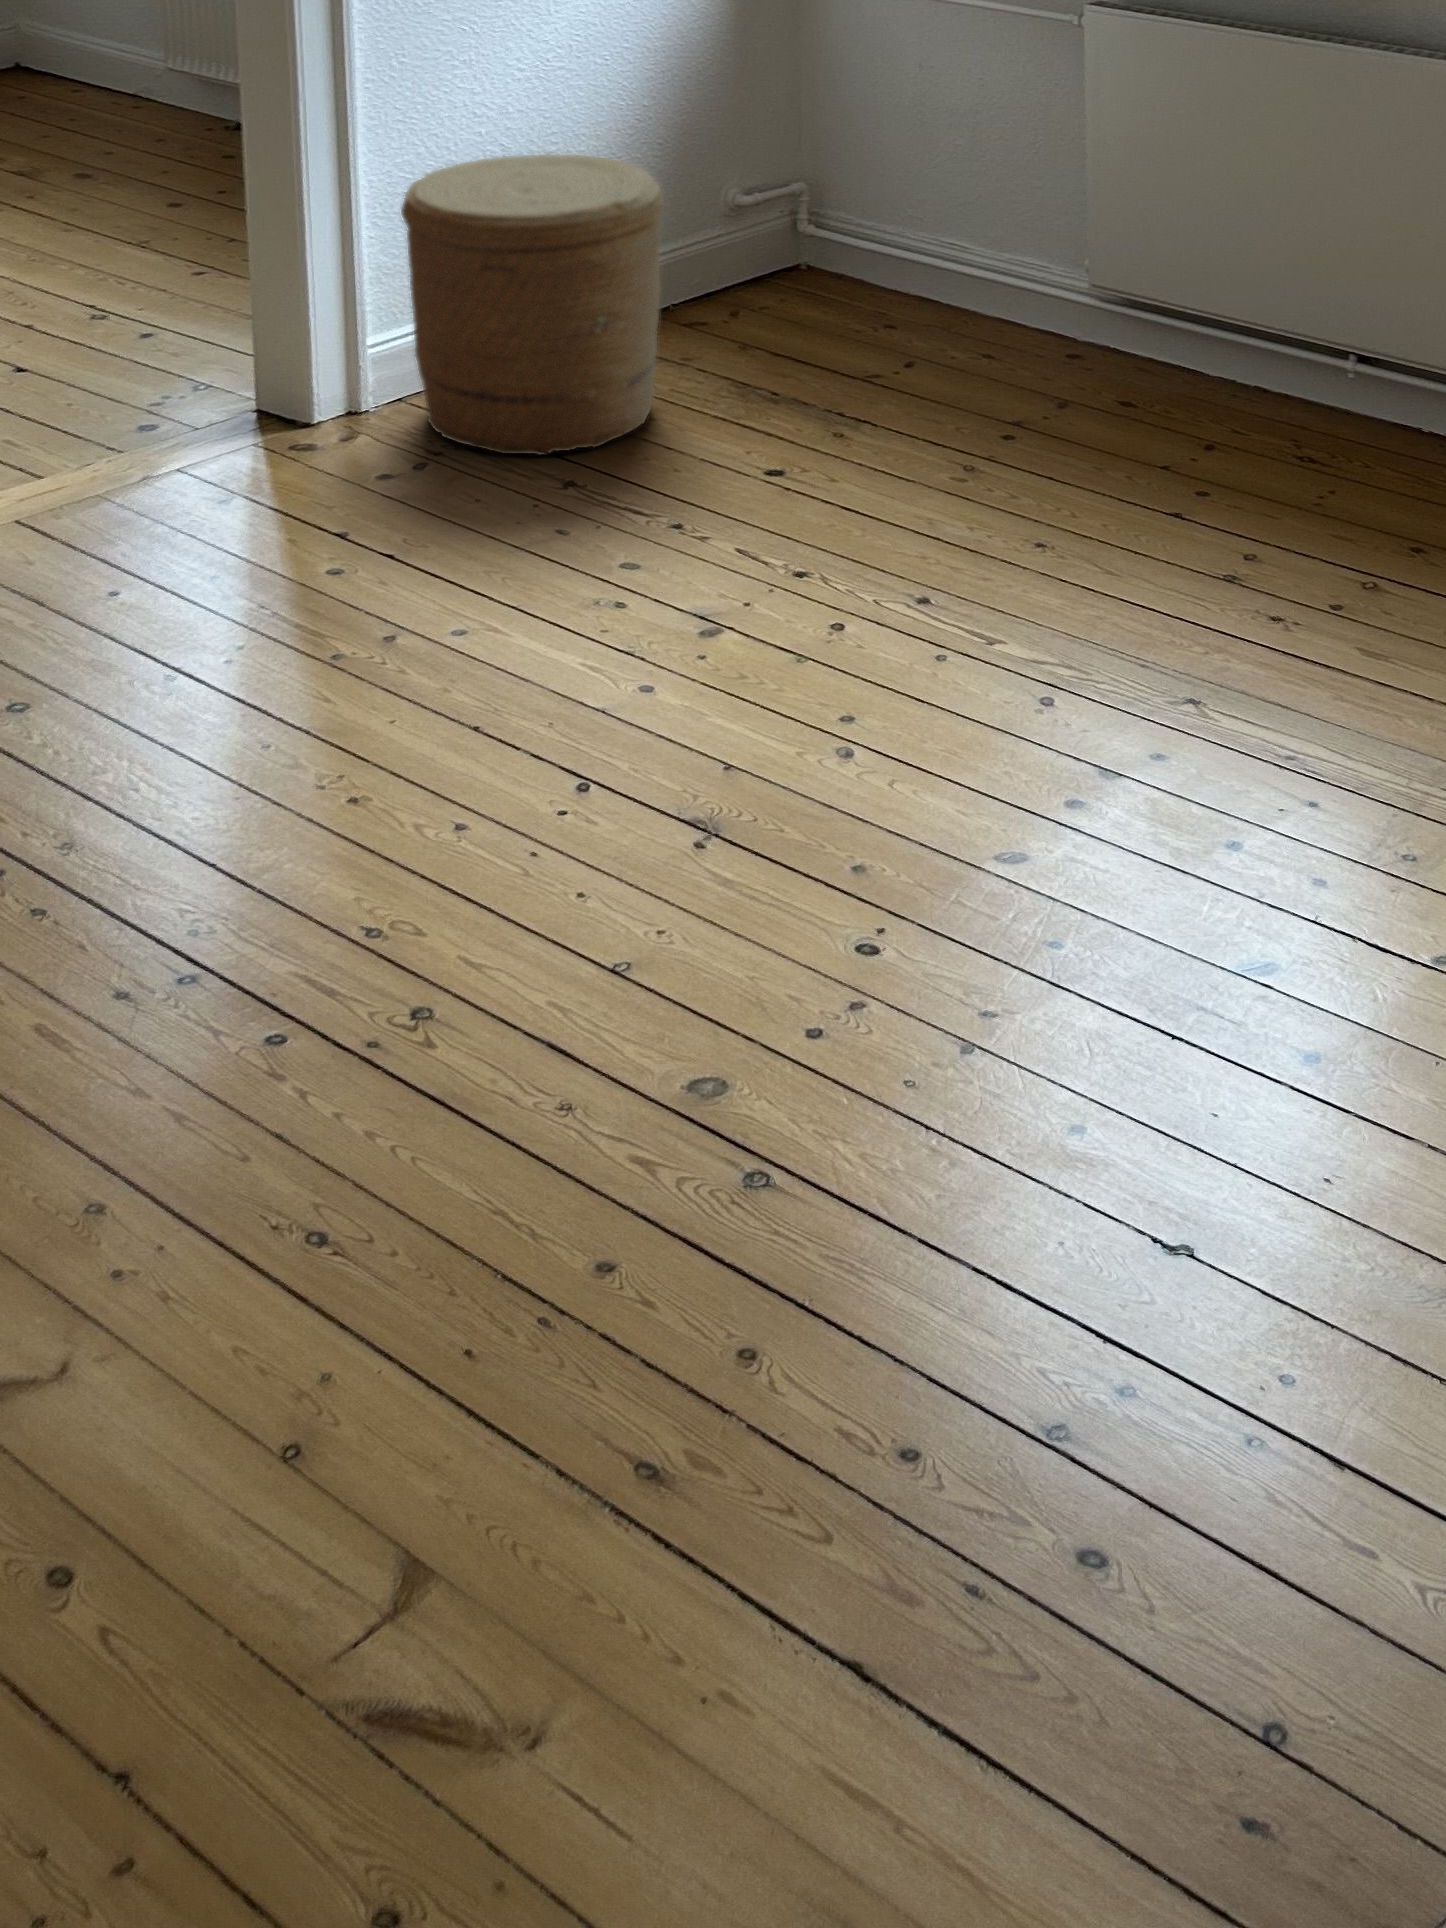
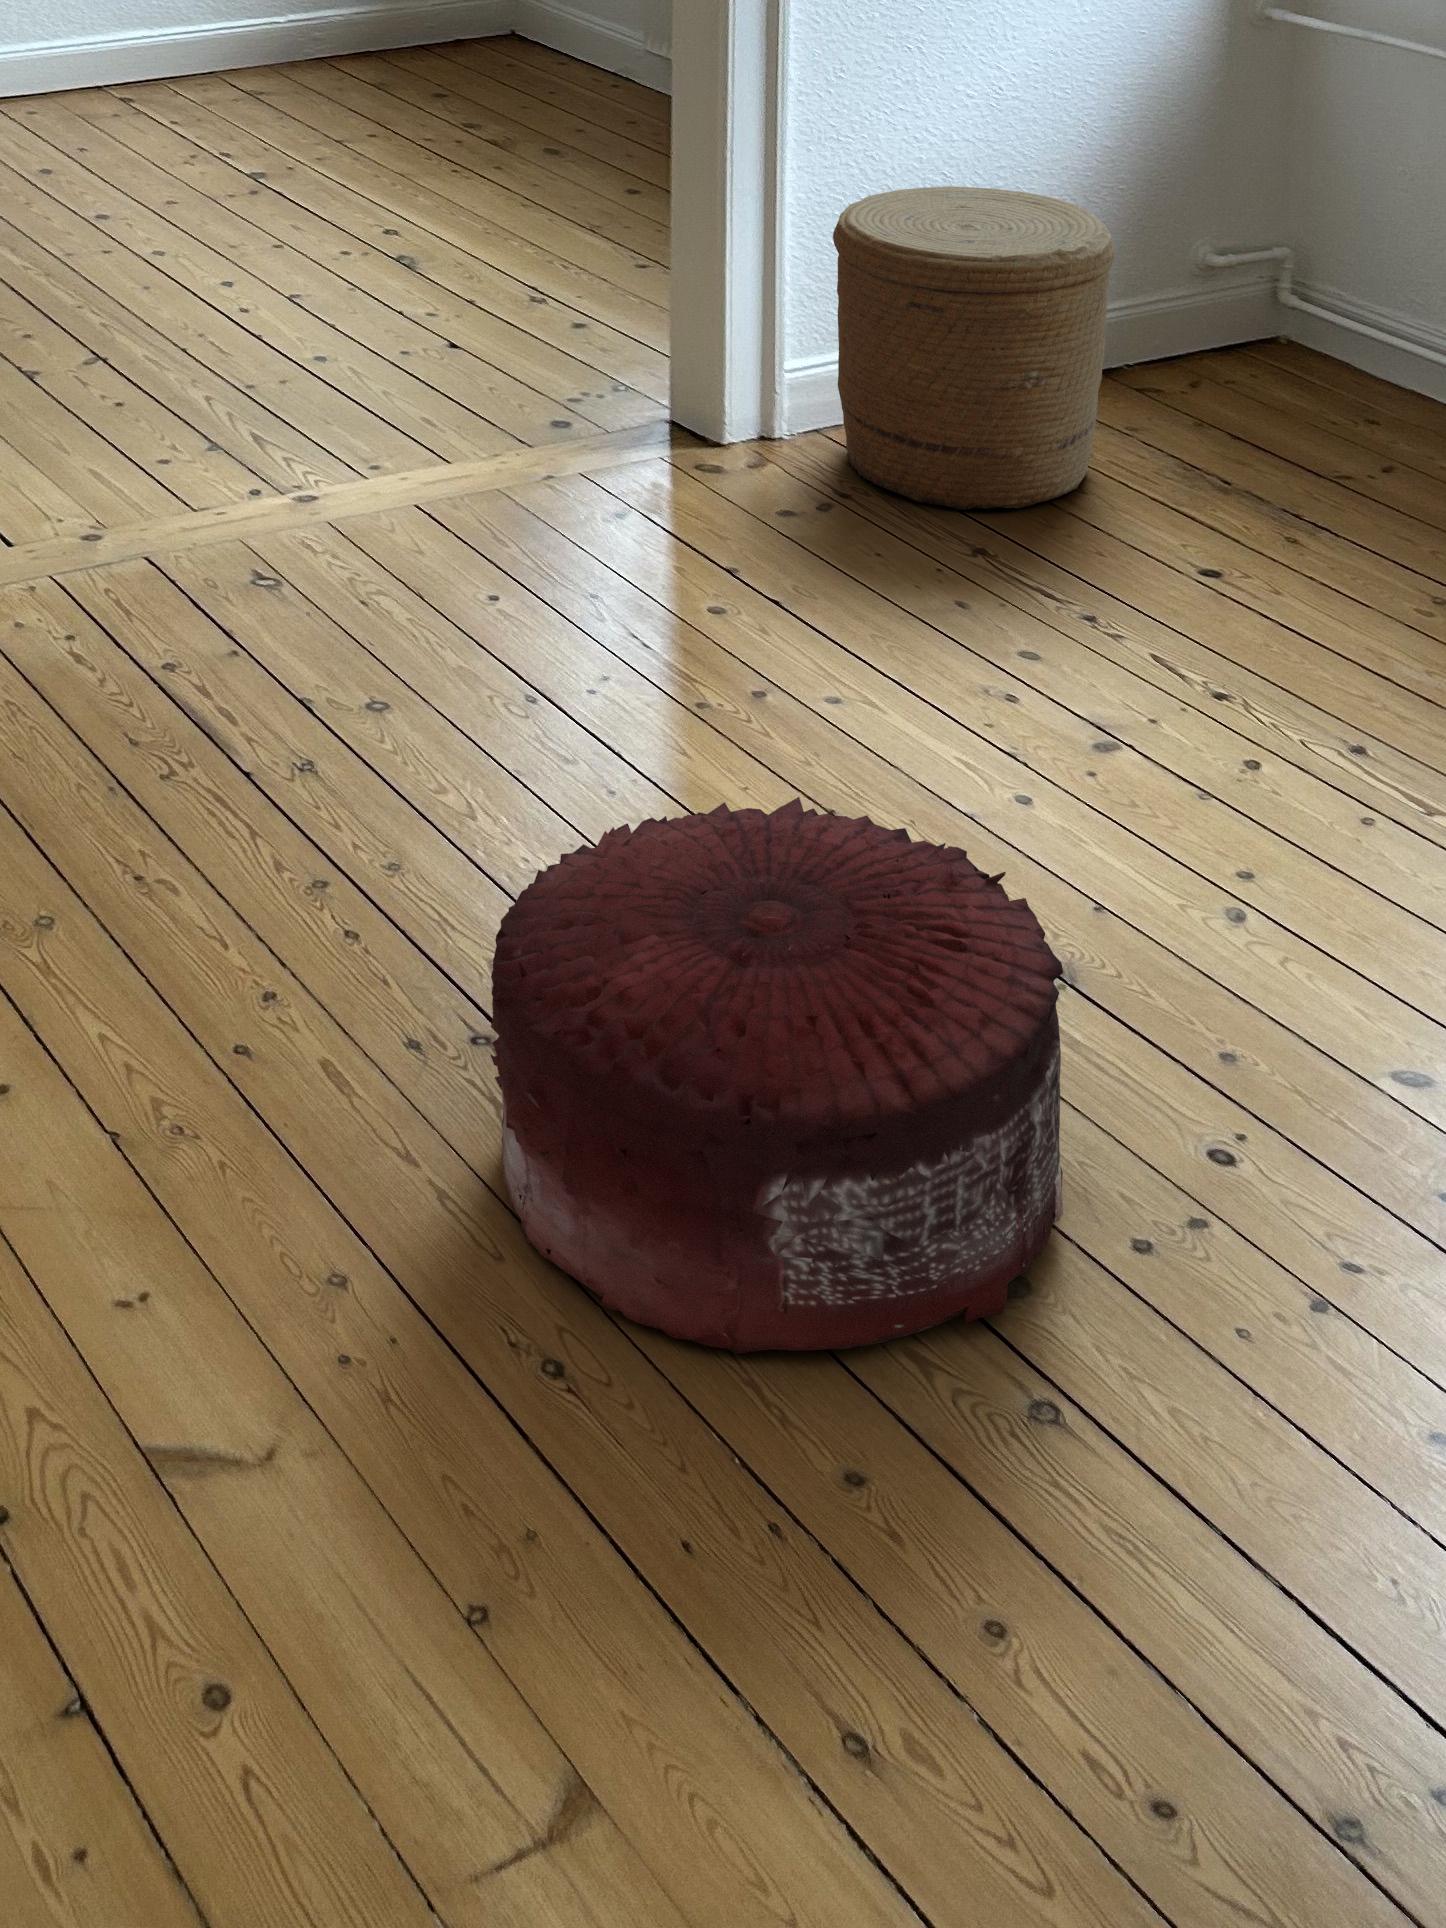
pouf: none [215,703,744,1190] -> present [491,797,1063,1354]

